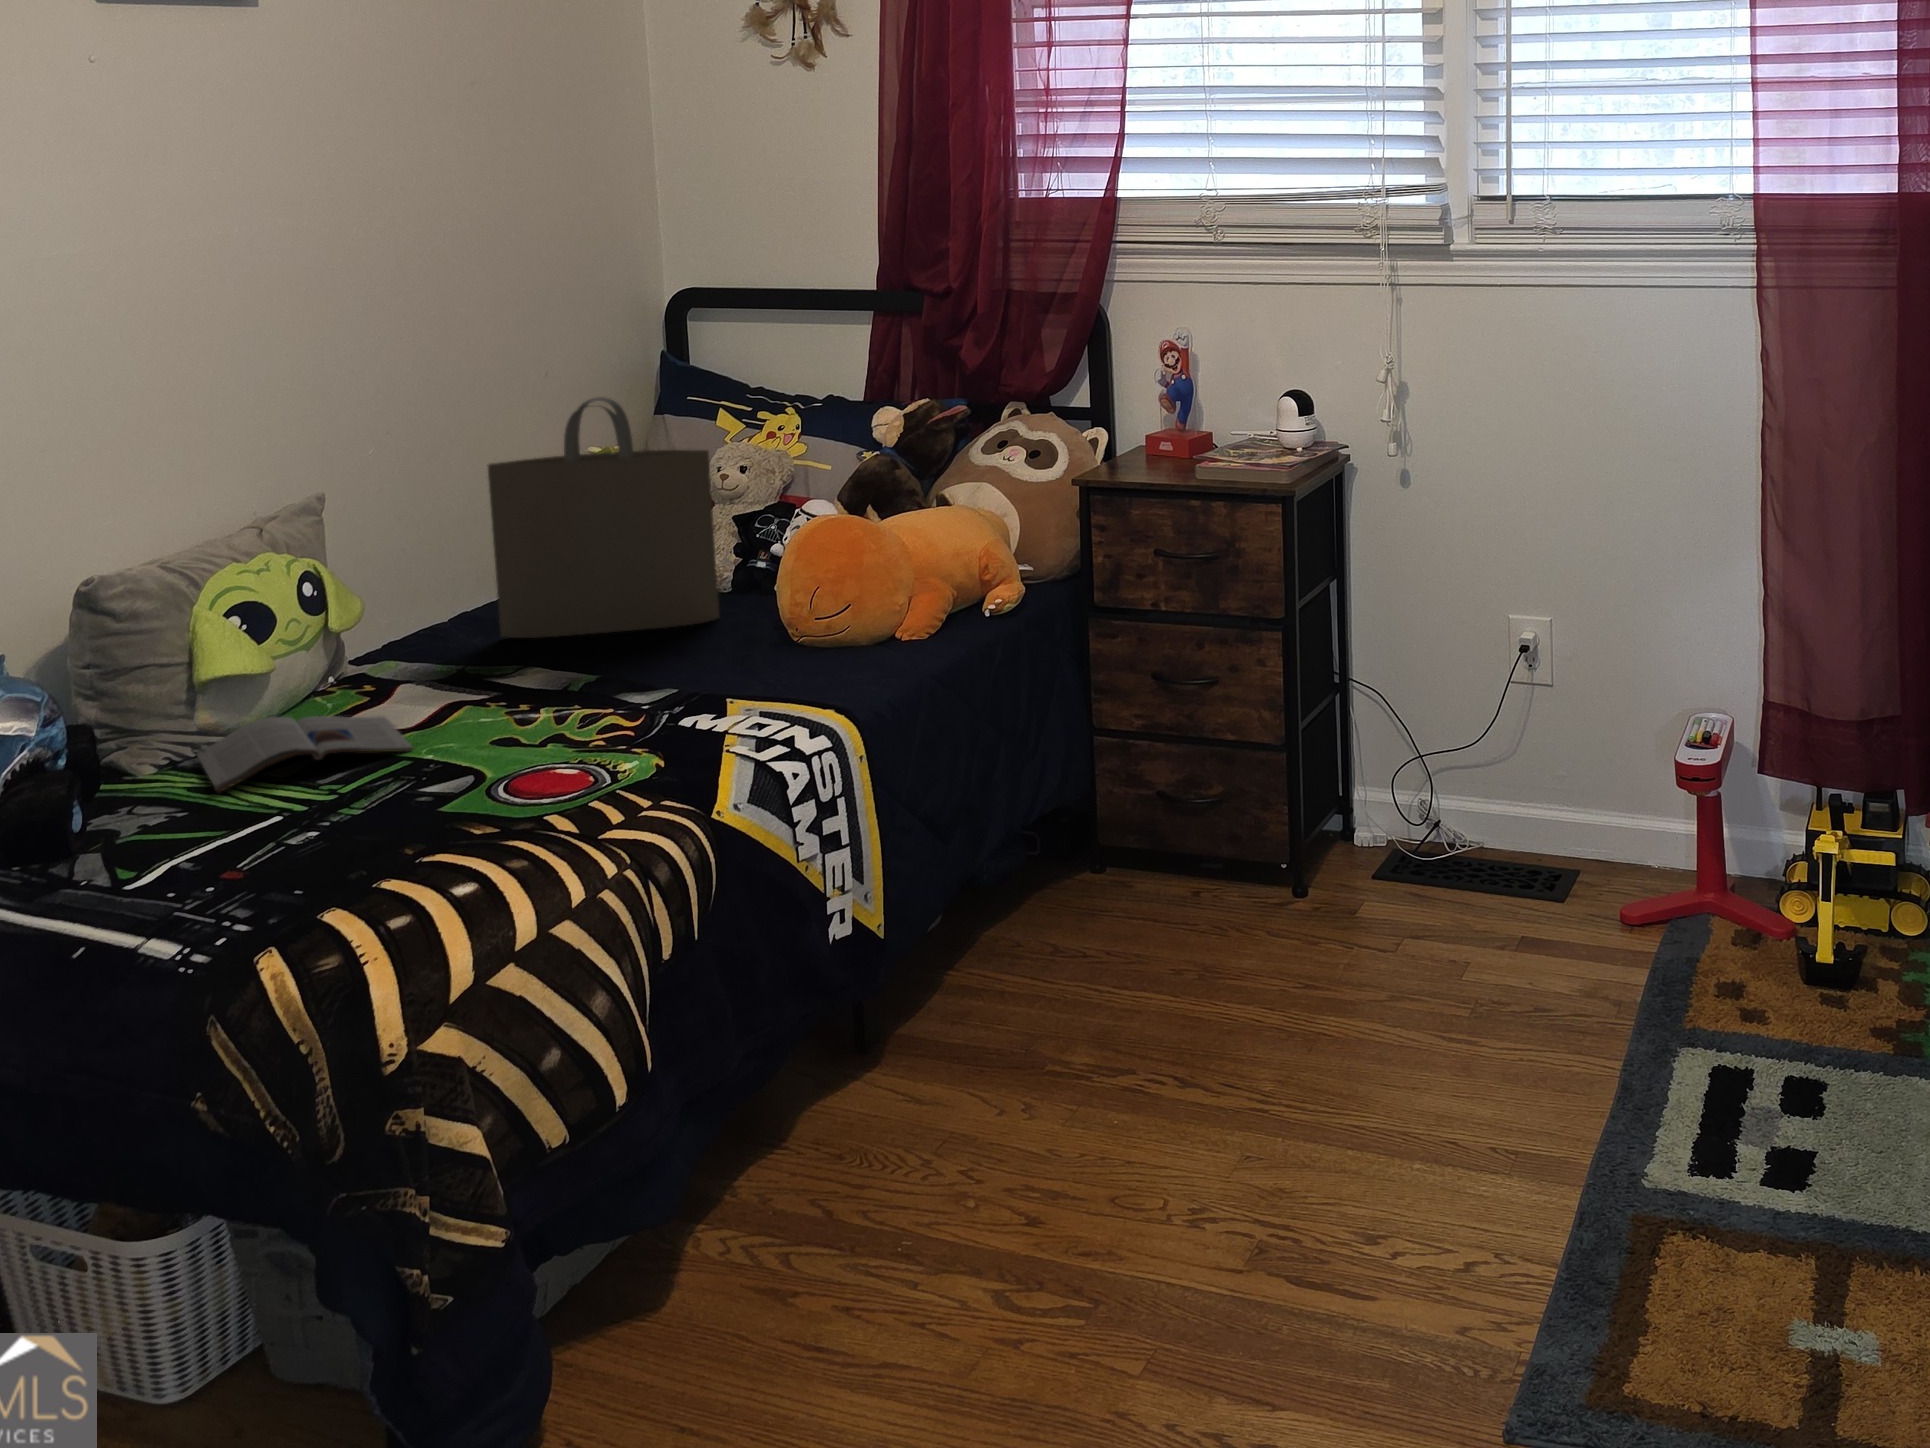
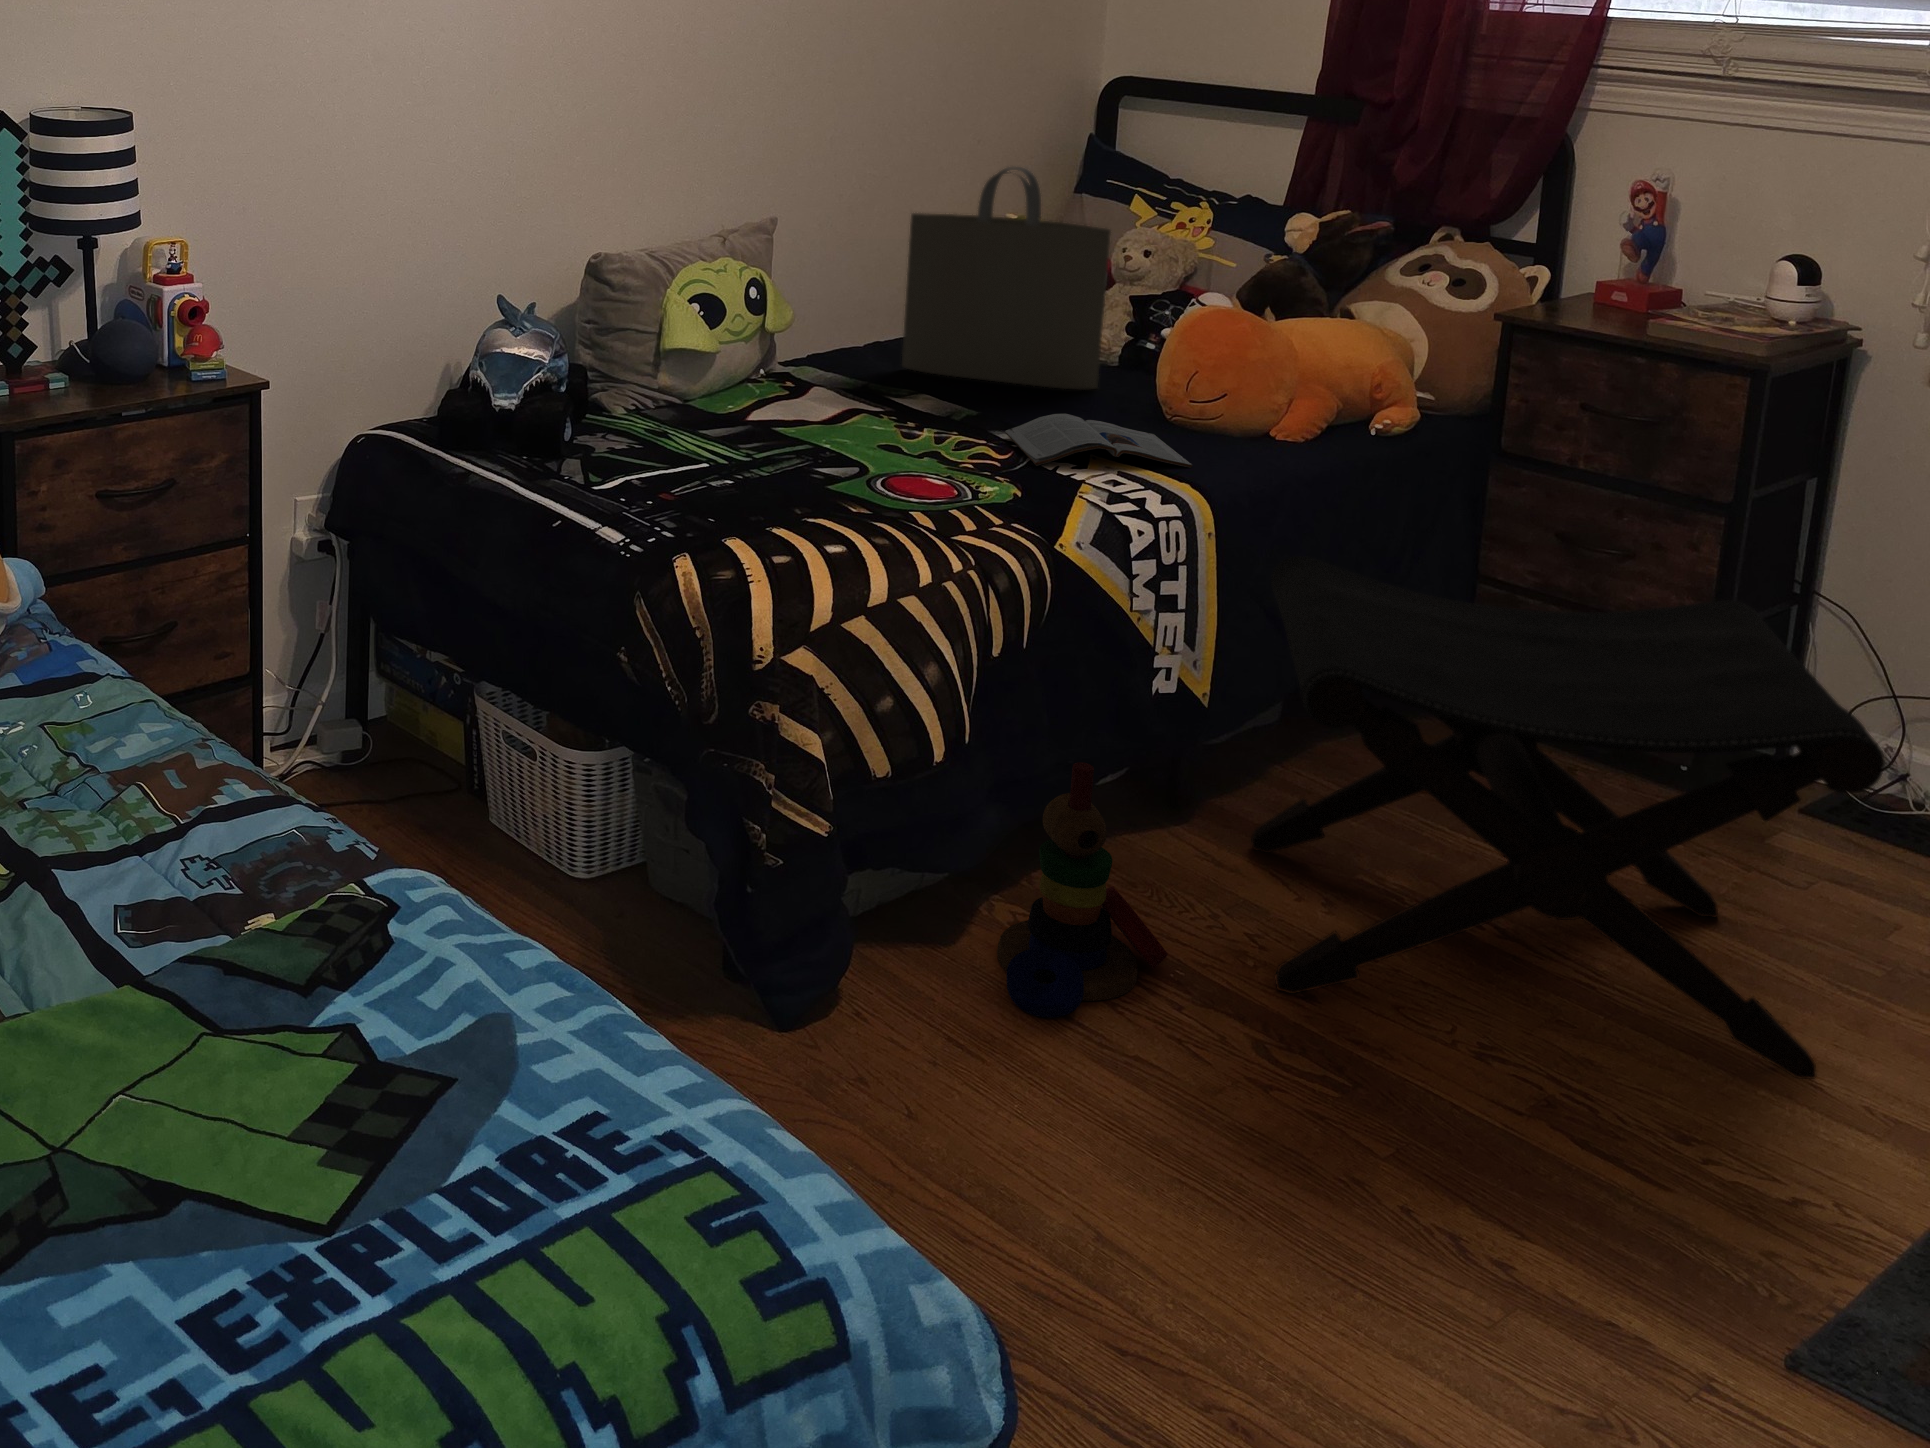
footstool: none [930,702,1457,1222] -> present [1251,556,1885,1079]
magazine: present [197,716,413,793] -> present [1005,414,1192,468]
stacking toy: none [723,1052,903,1366] -> present [997,762,1168,1018]

